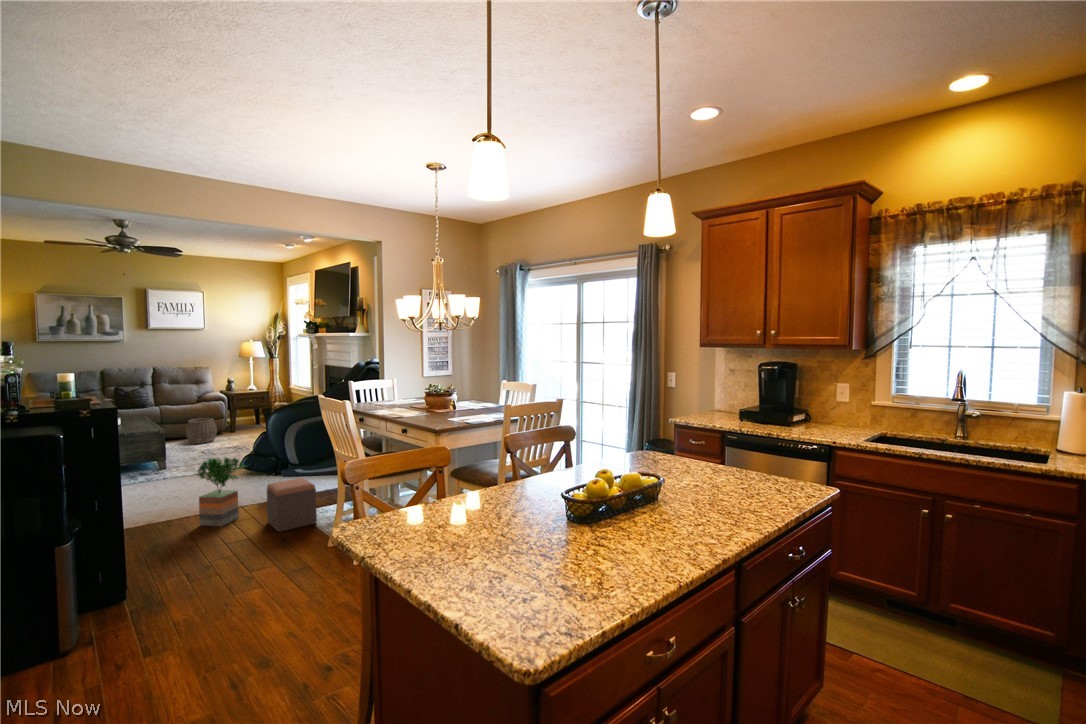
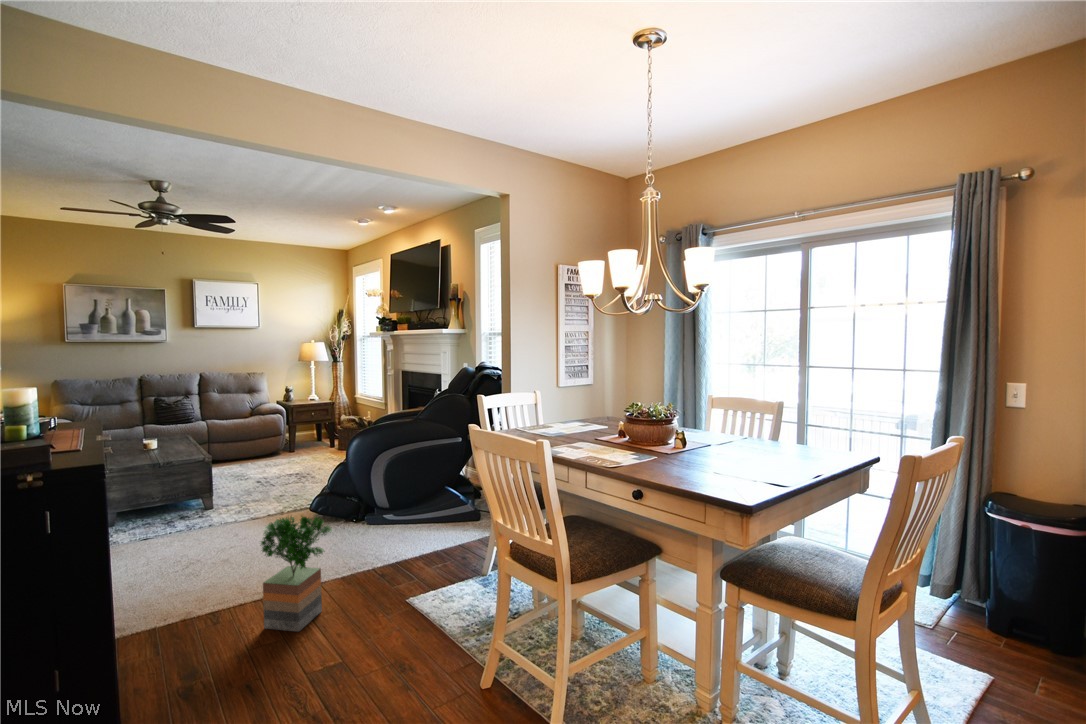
woven basket: present [186,418,217,444] -> none [237,436,275,469]
footstool: present [267,478,317,532] -> none [368,549,447,650]

